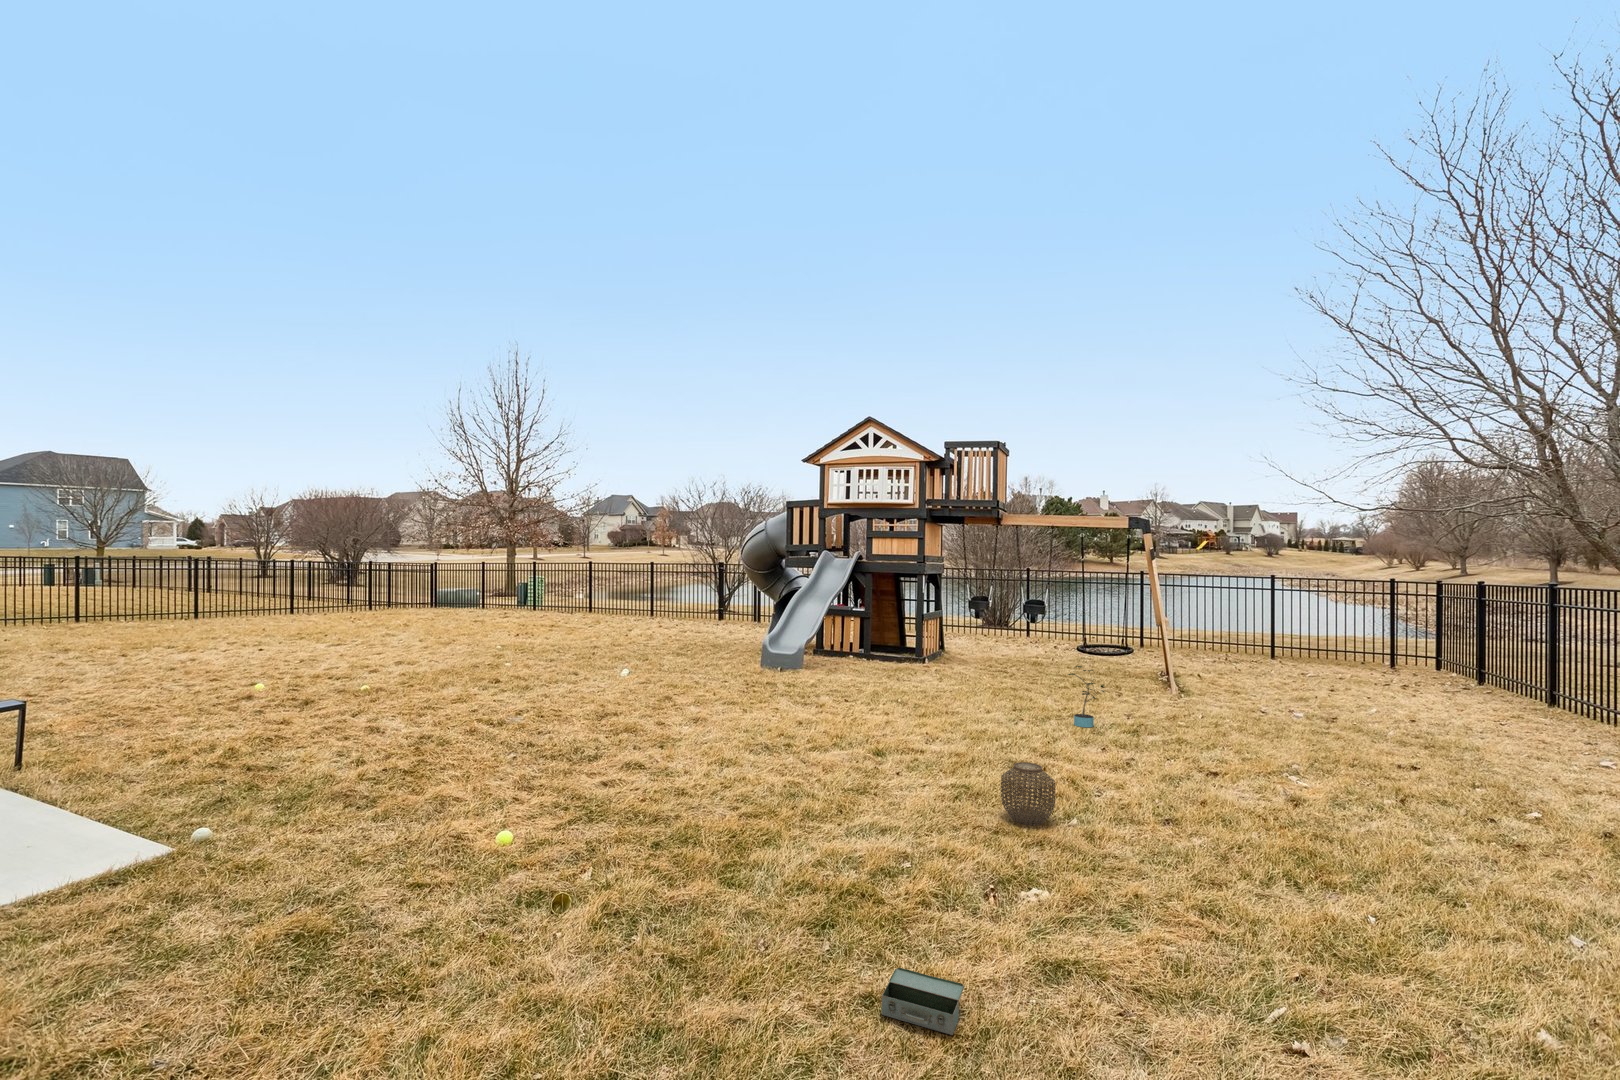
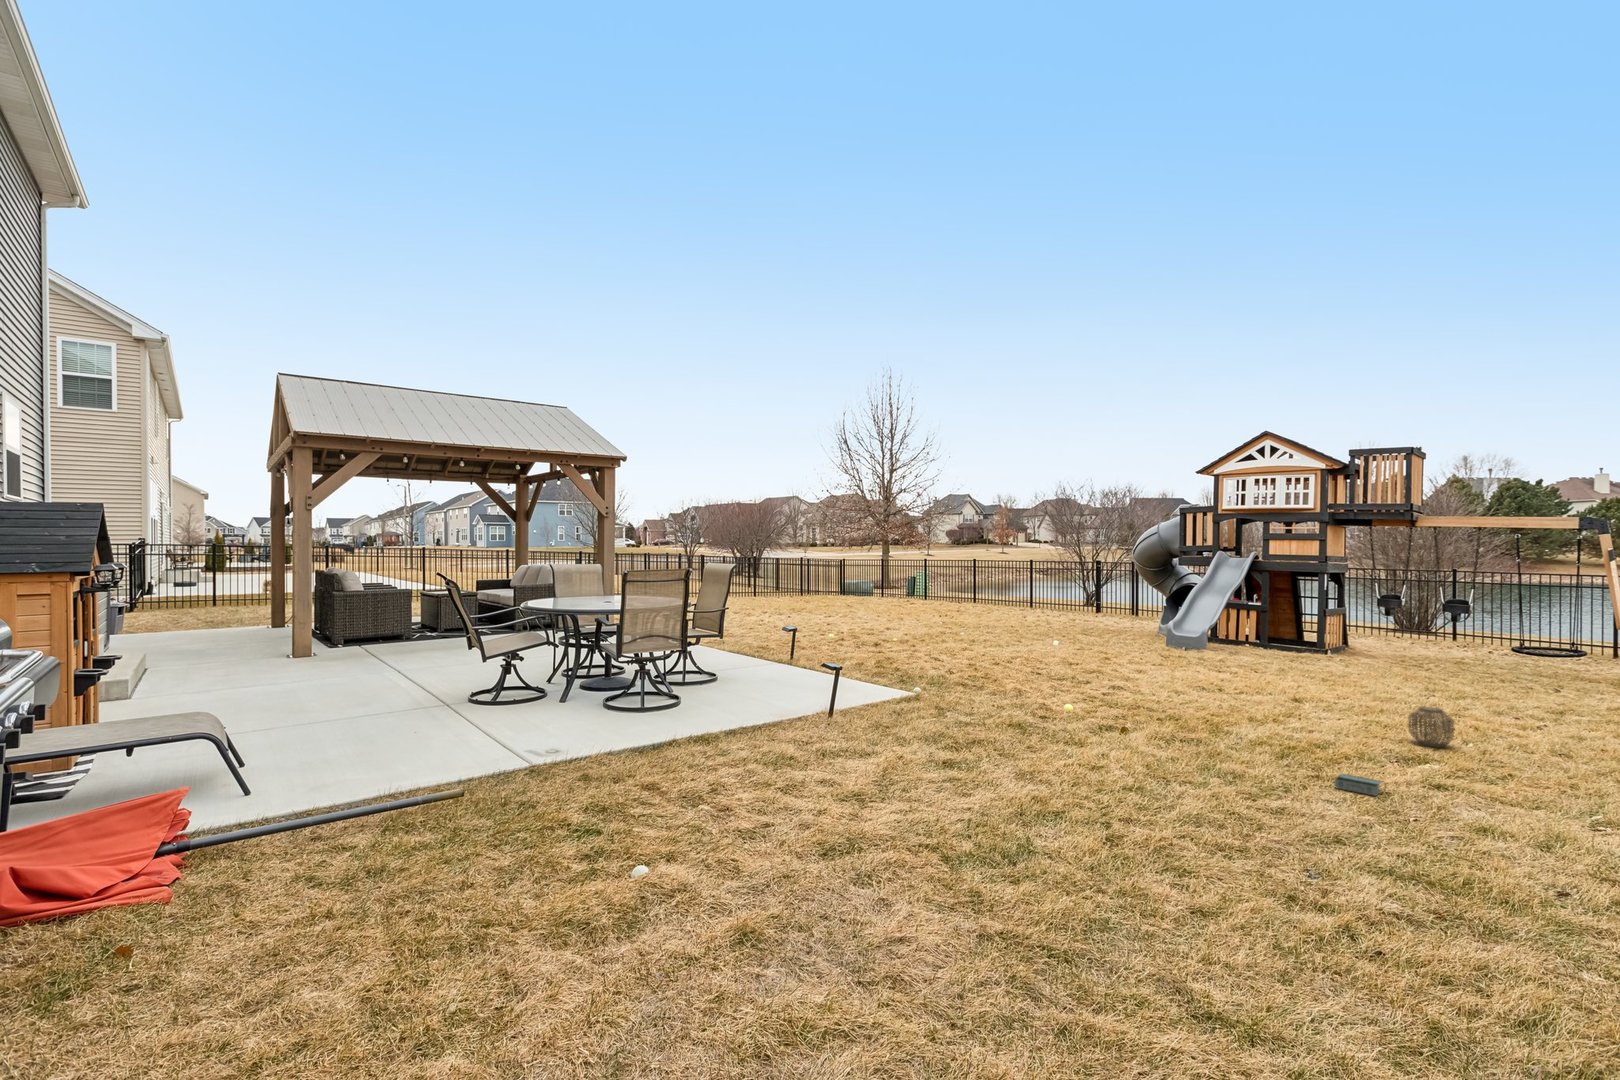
potted plant: present [1068,666,1105,727] -> none [1482,655,1523,708]

